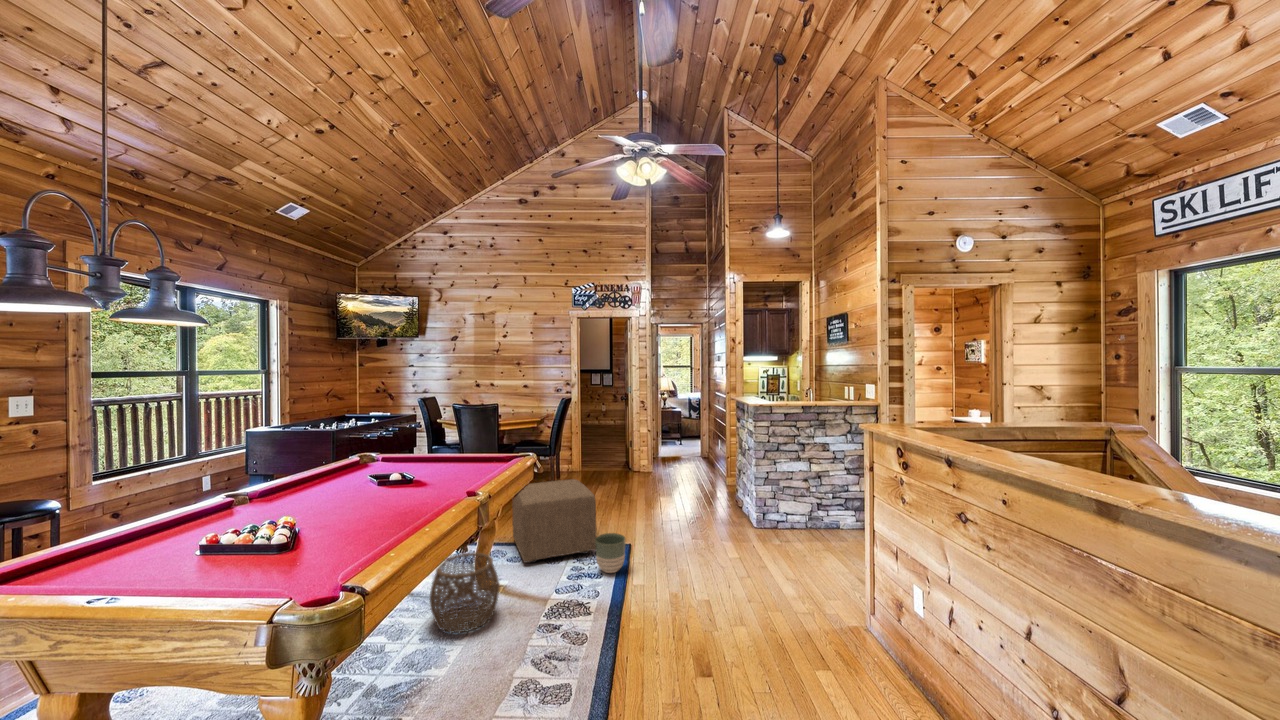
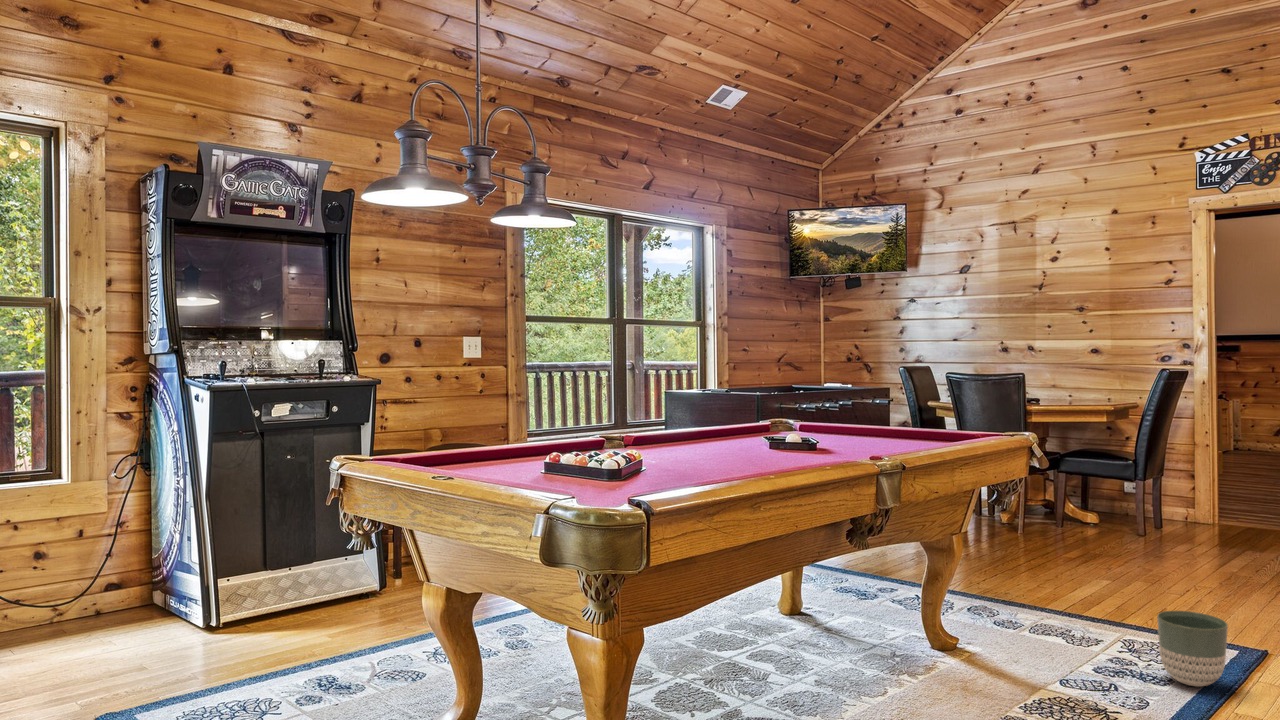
ottoman: present [512,479,596,563] -> none [1018,506,1175,647]
woven basket: present [430,553,499,633] -> none [849,573,955,684]

